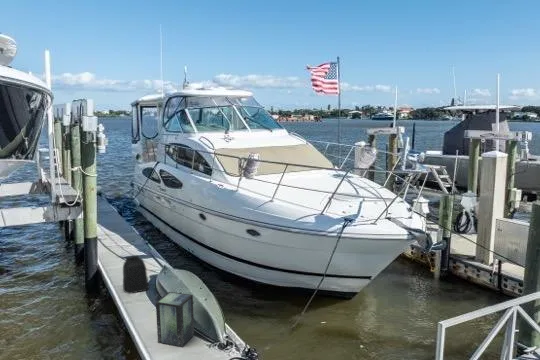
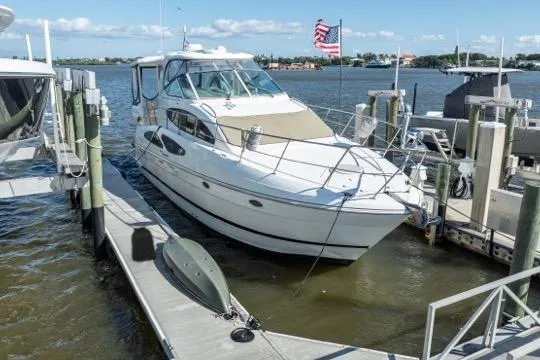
storage box: present [156,292,194,347] -> none [166,265,202,317]

